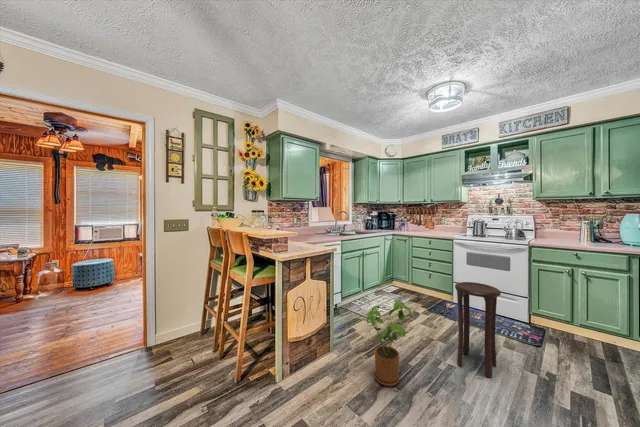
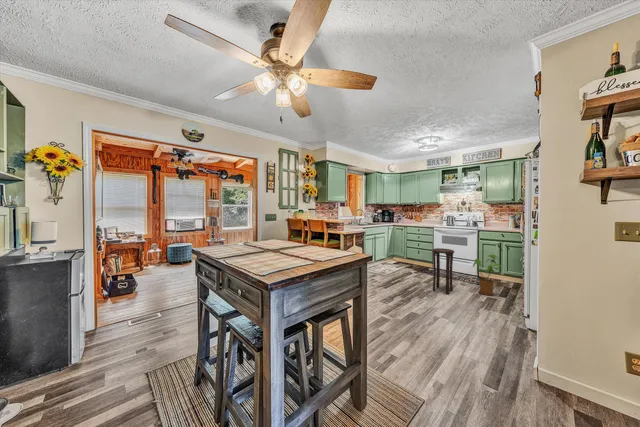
house plant: present [367,300,412,386] -> present [473,254,501,295]

